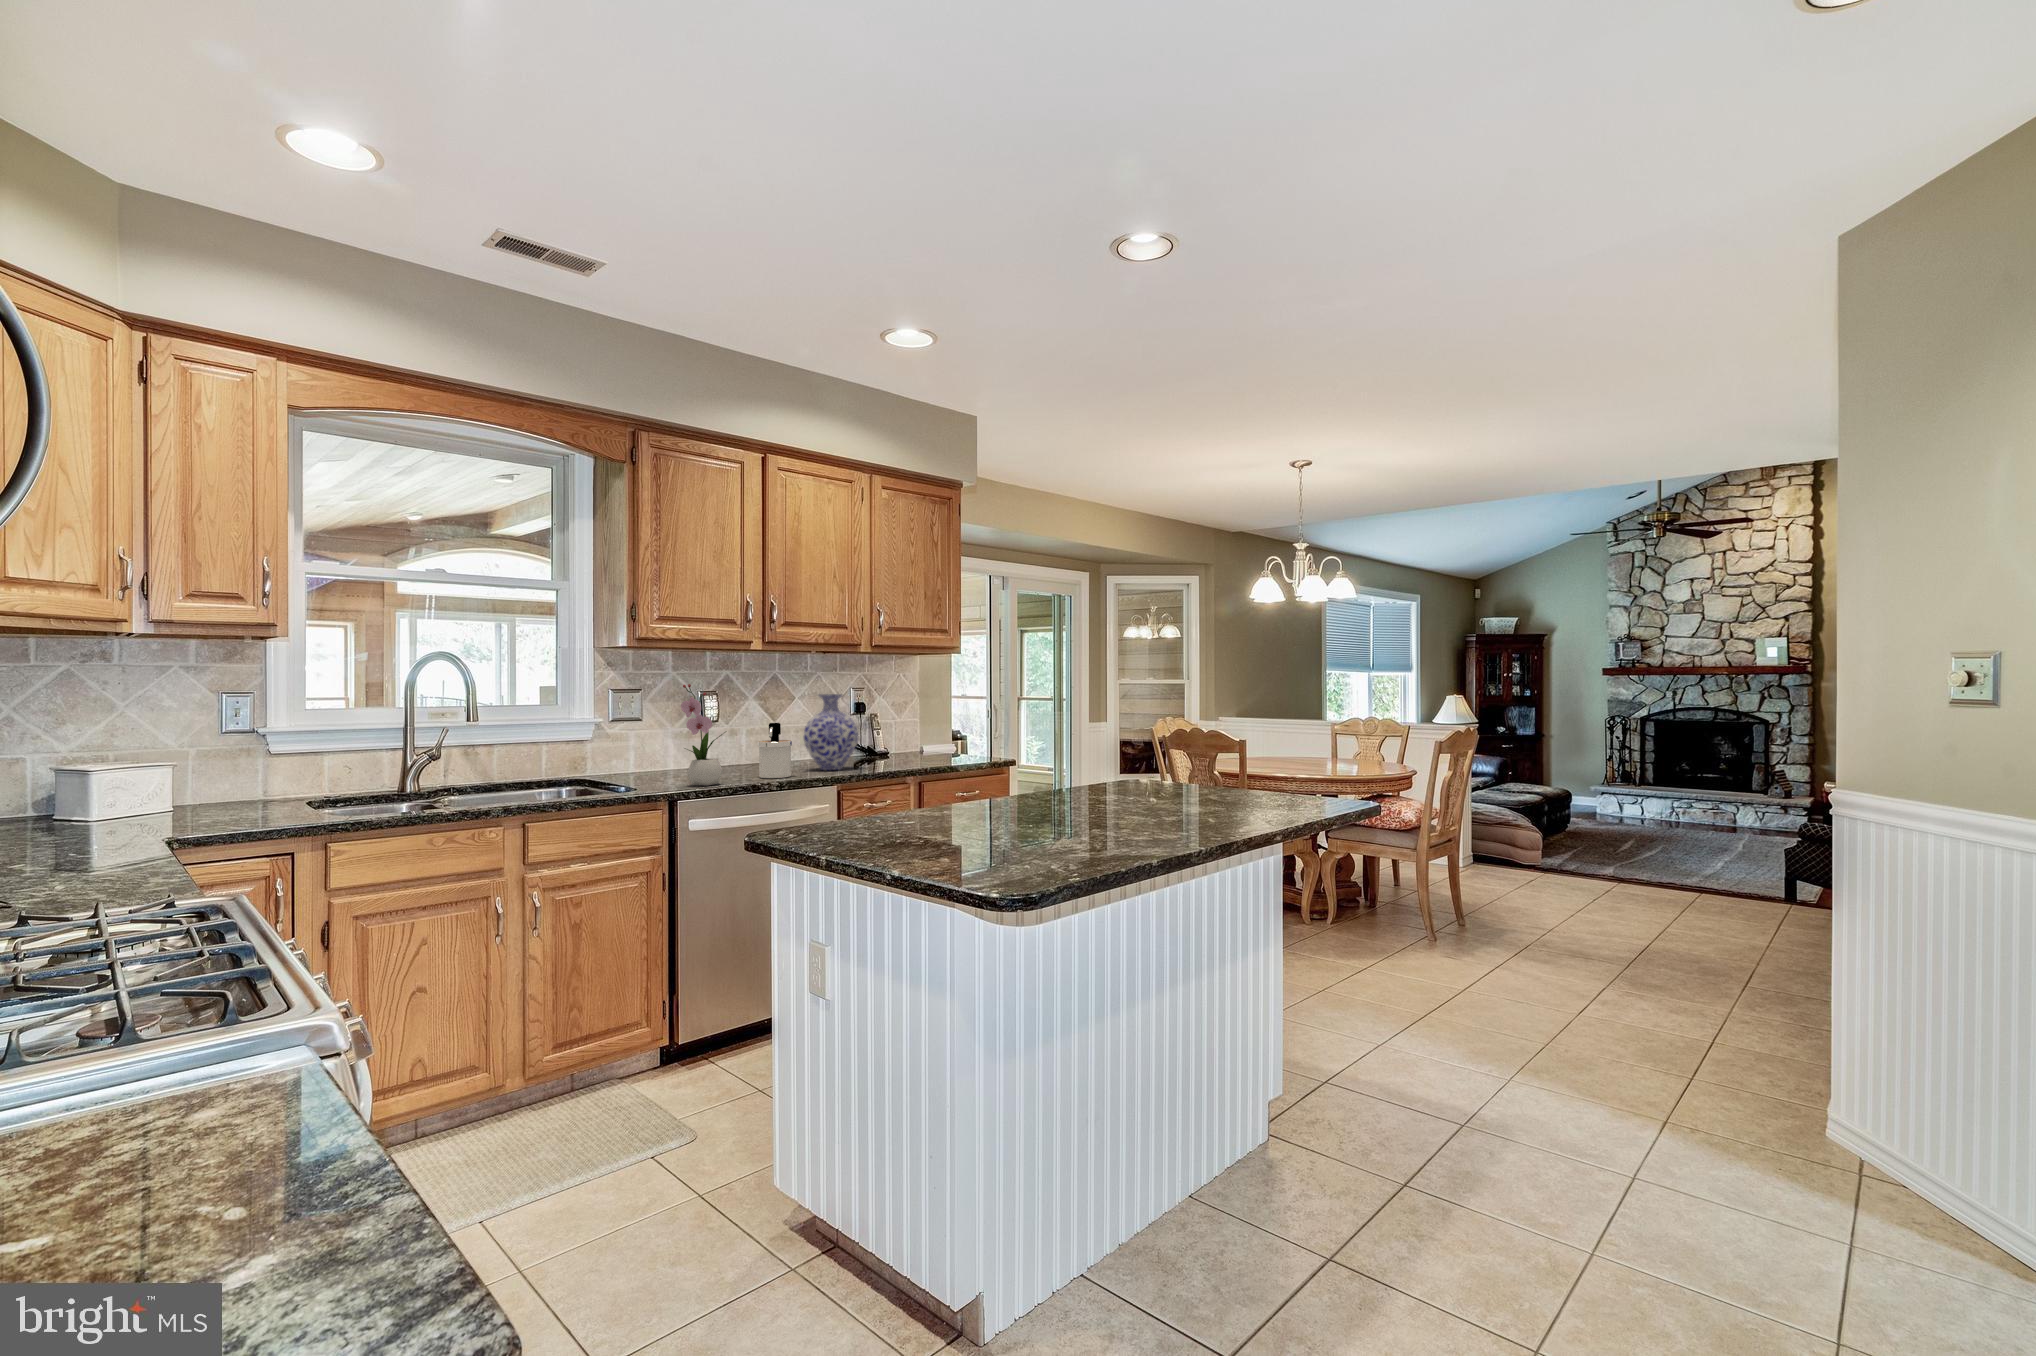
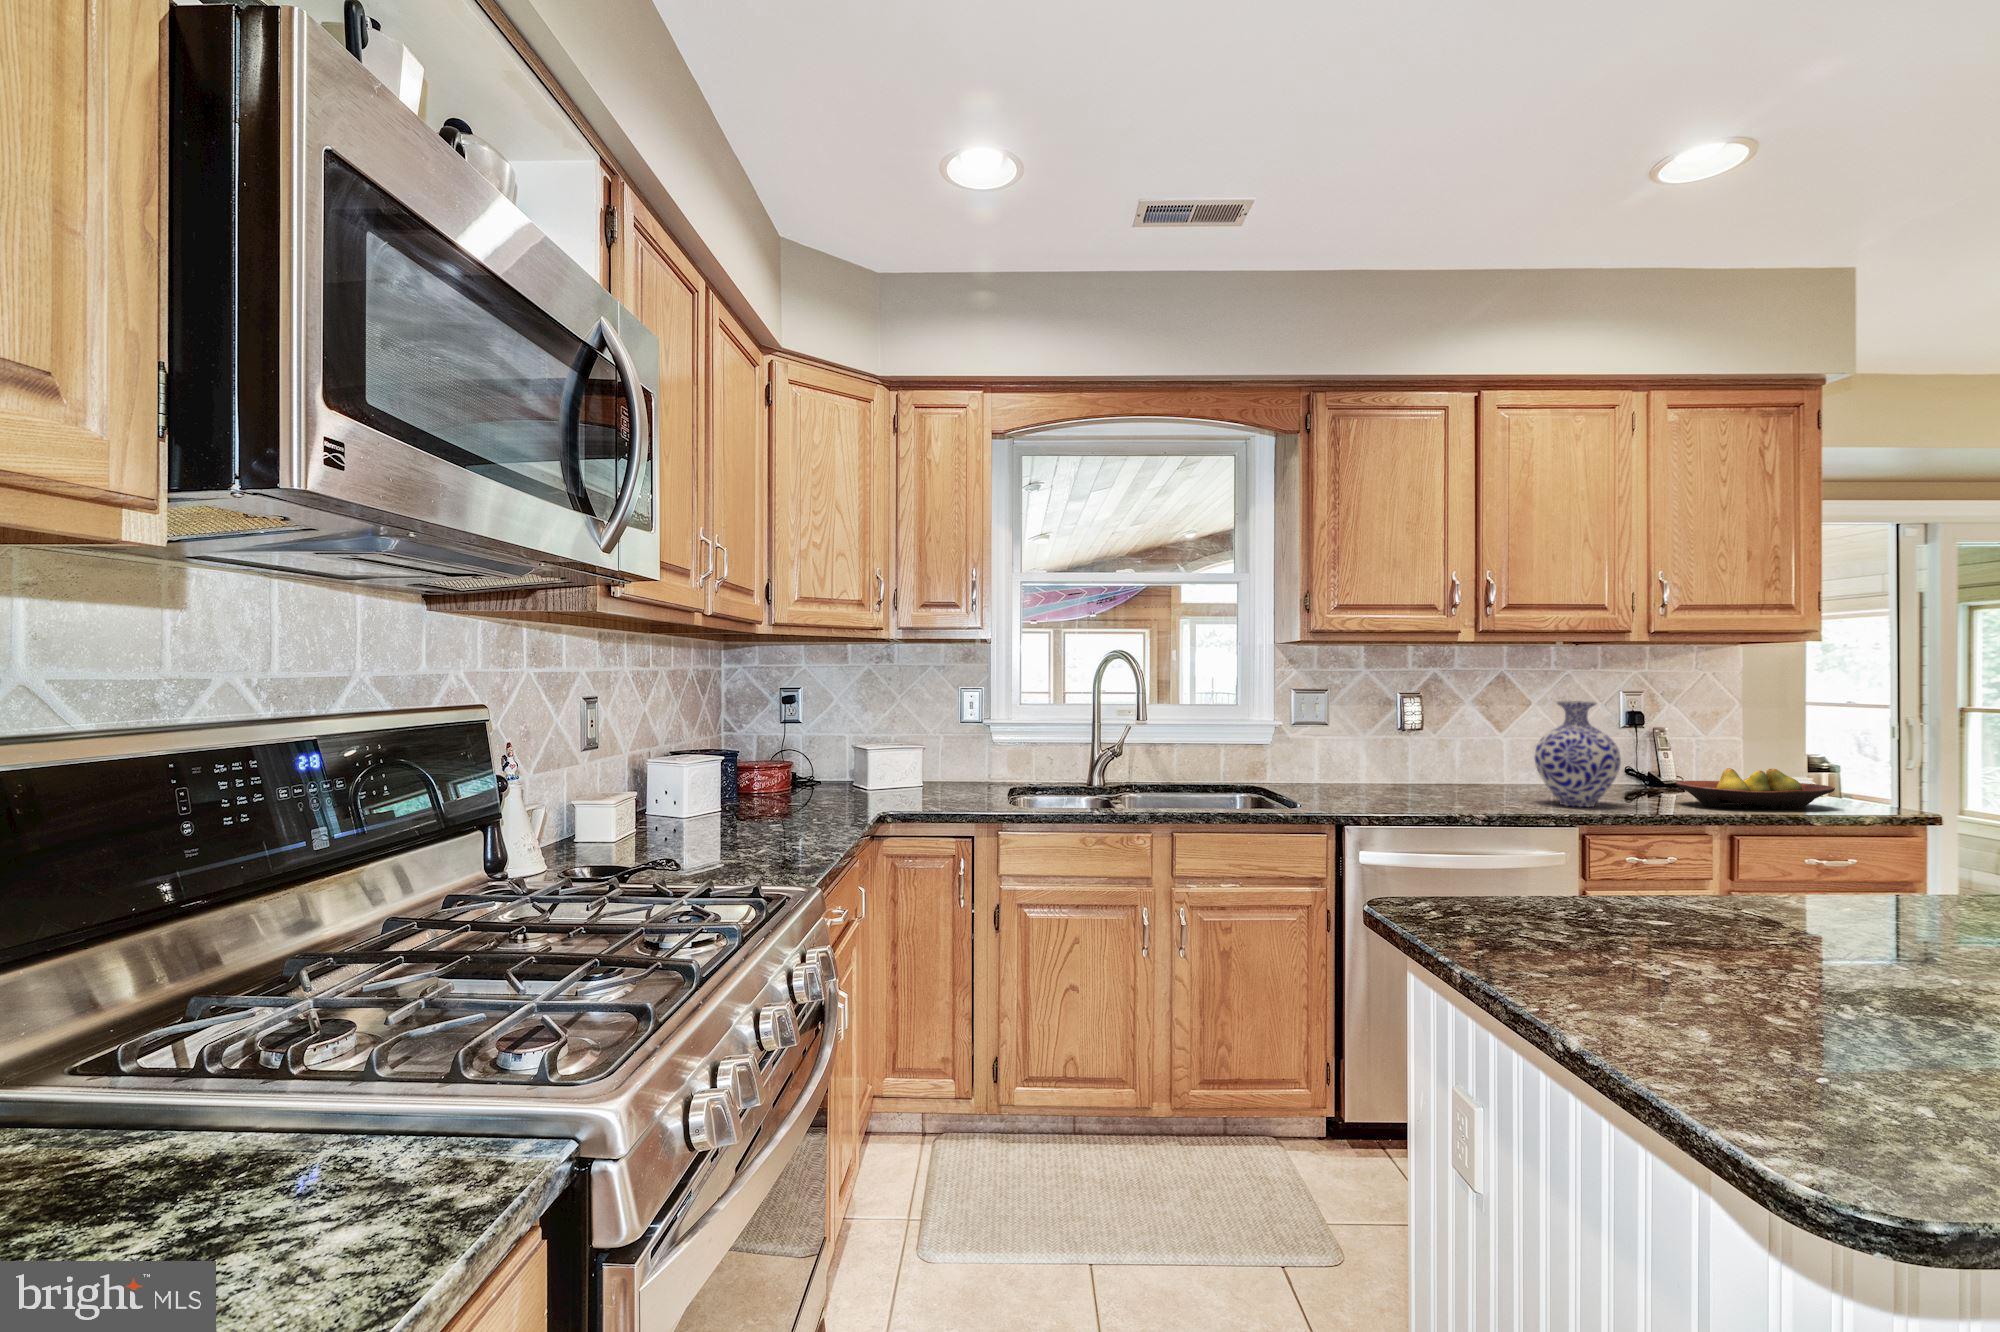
flower arrangement: present [681,684,725,786] -> none [1356,686,1415,812]
soap dispenser: present [758,723,792,778] -> none [1462,738,1510,811]
fruit bowl: none [887,735,969,763] -> present [1676,768,1835,809]

